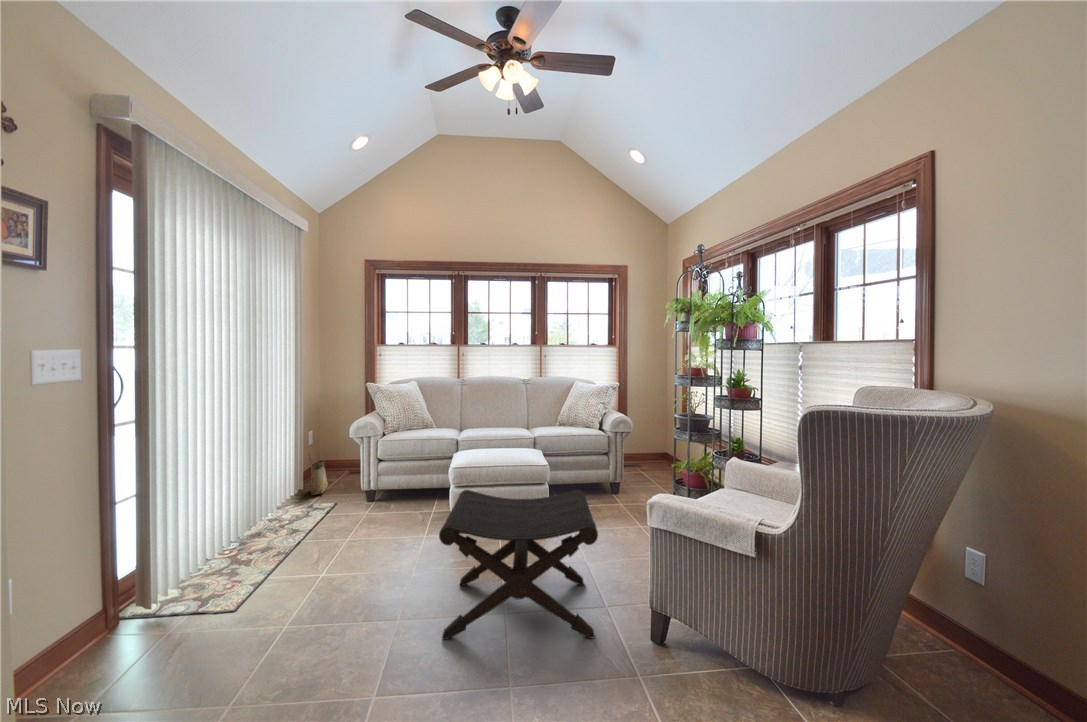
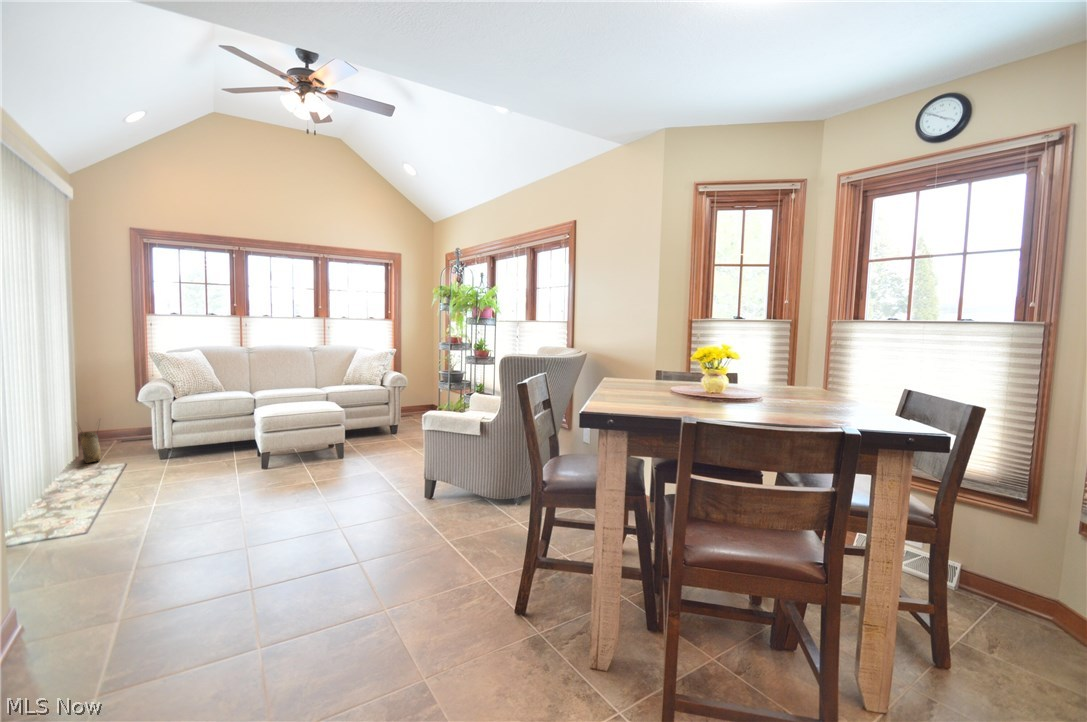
footstool: present [439,490,598,640] -> none [285,418,394,514]

